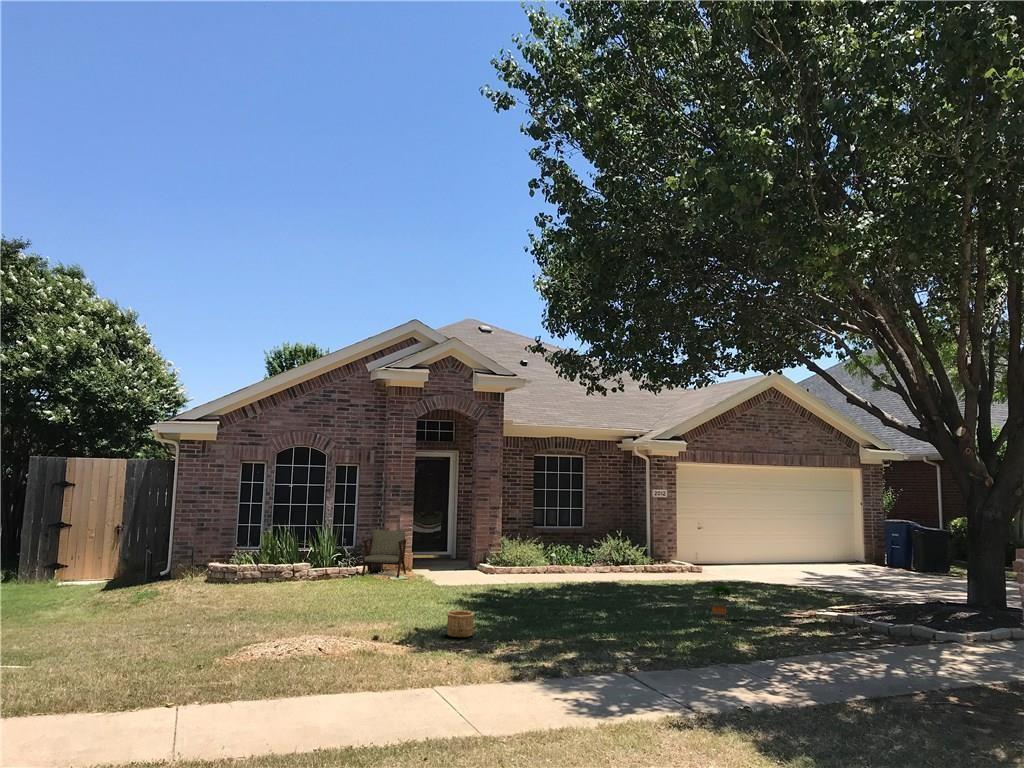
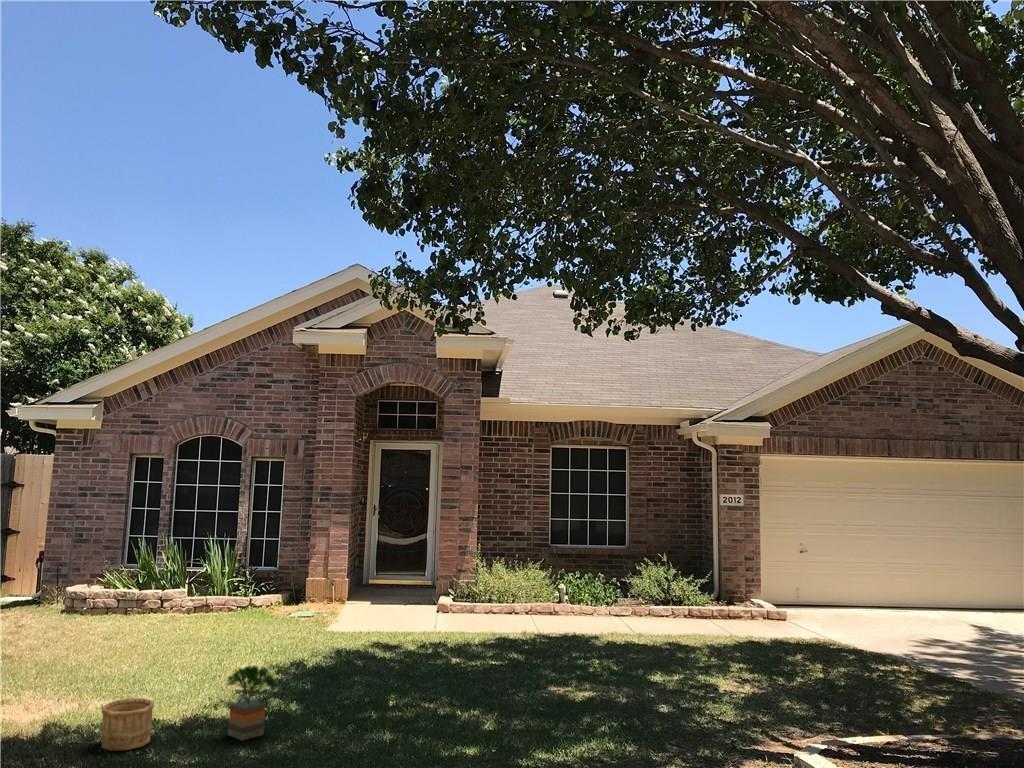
lounge chair: present [362,529,407,578] -> none [261,546,332,614]
potted tree: present [708,585,731,621] -> present [227,665,277,740]

